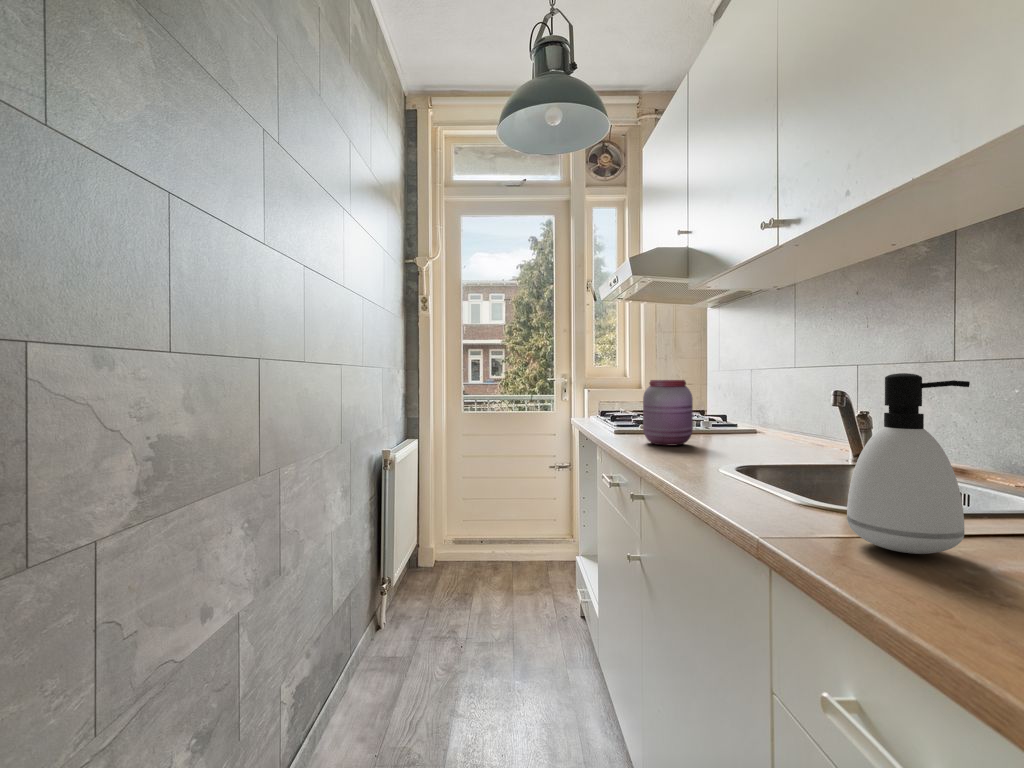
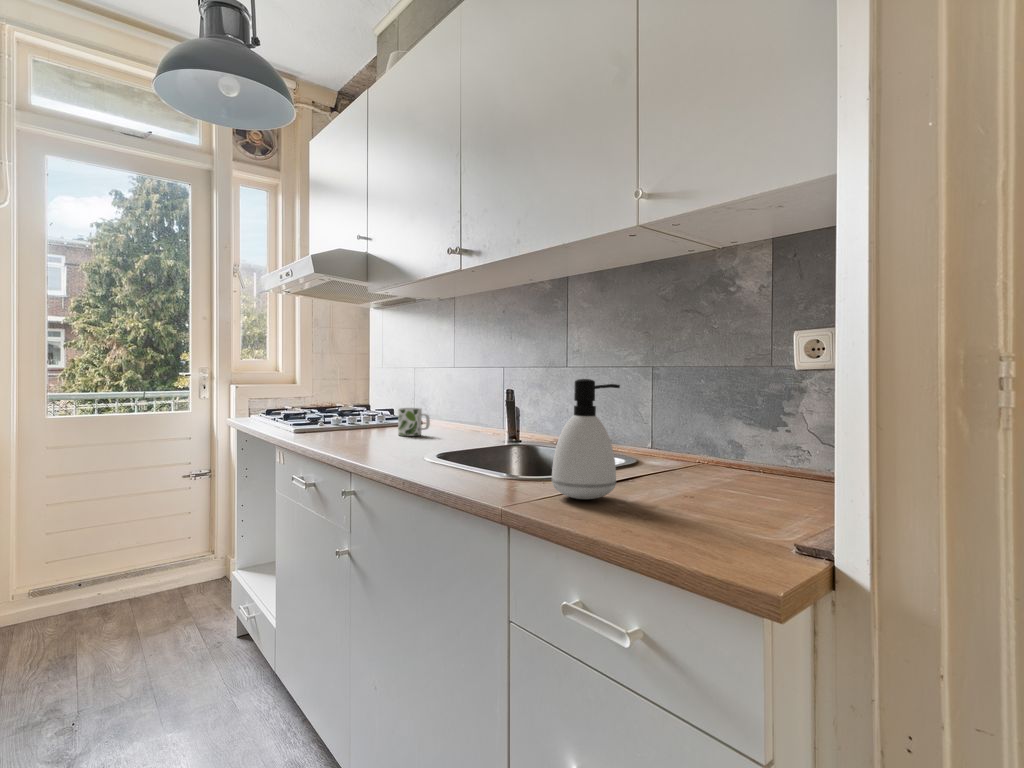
jar: present [643,380,693,446] -> none [334,378,381,441]
mug: none [717,412,753,444] -> present [398,408,430,436]

